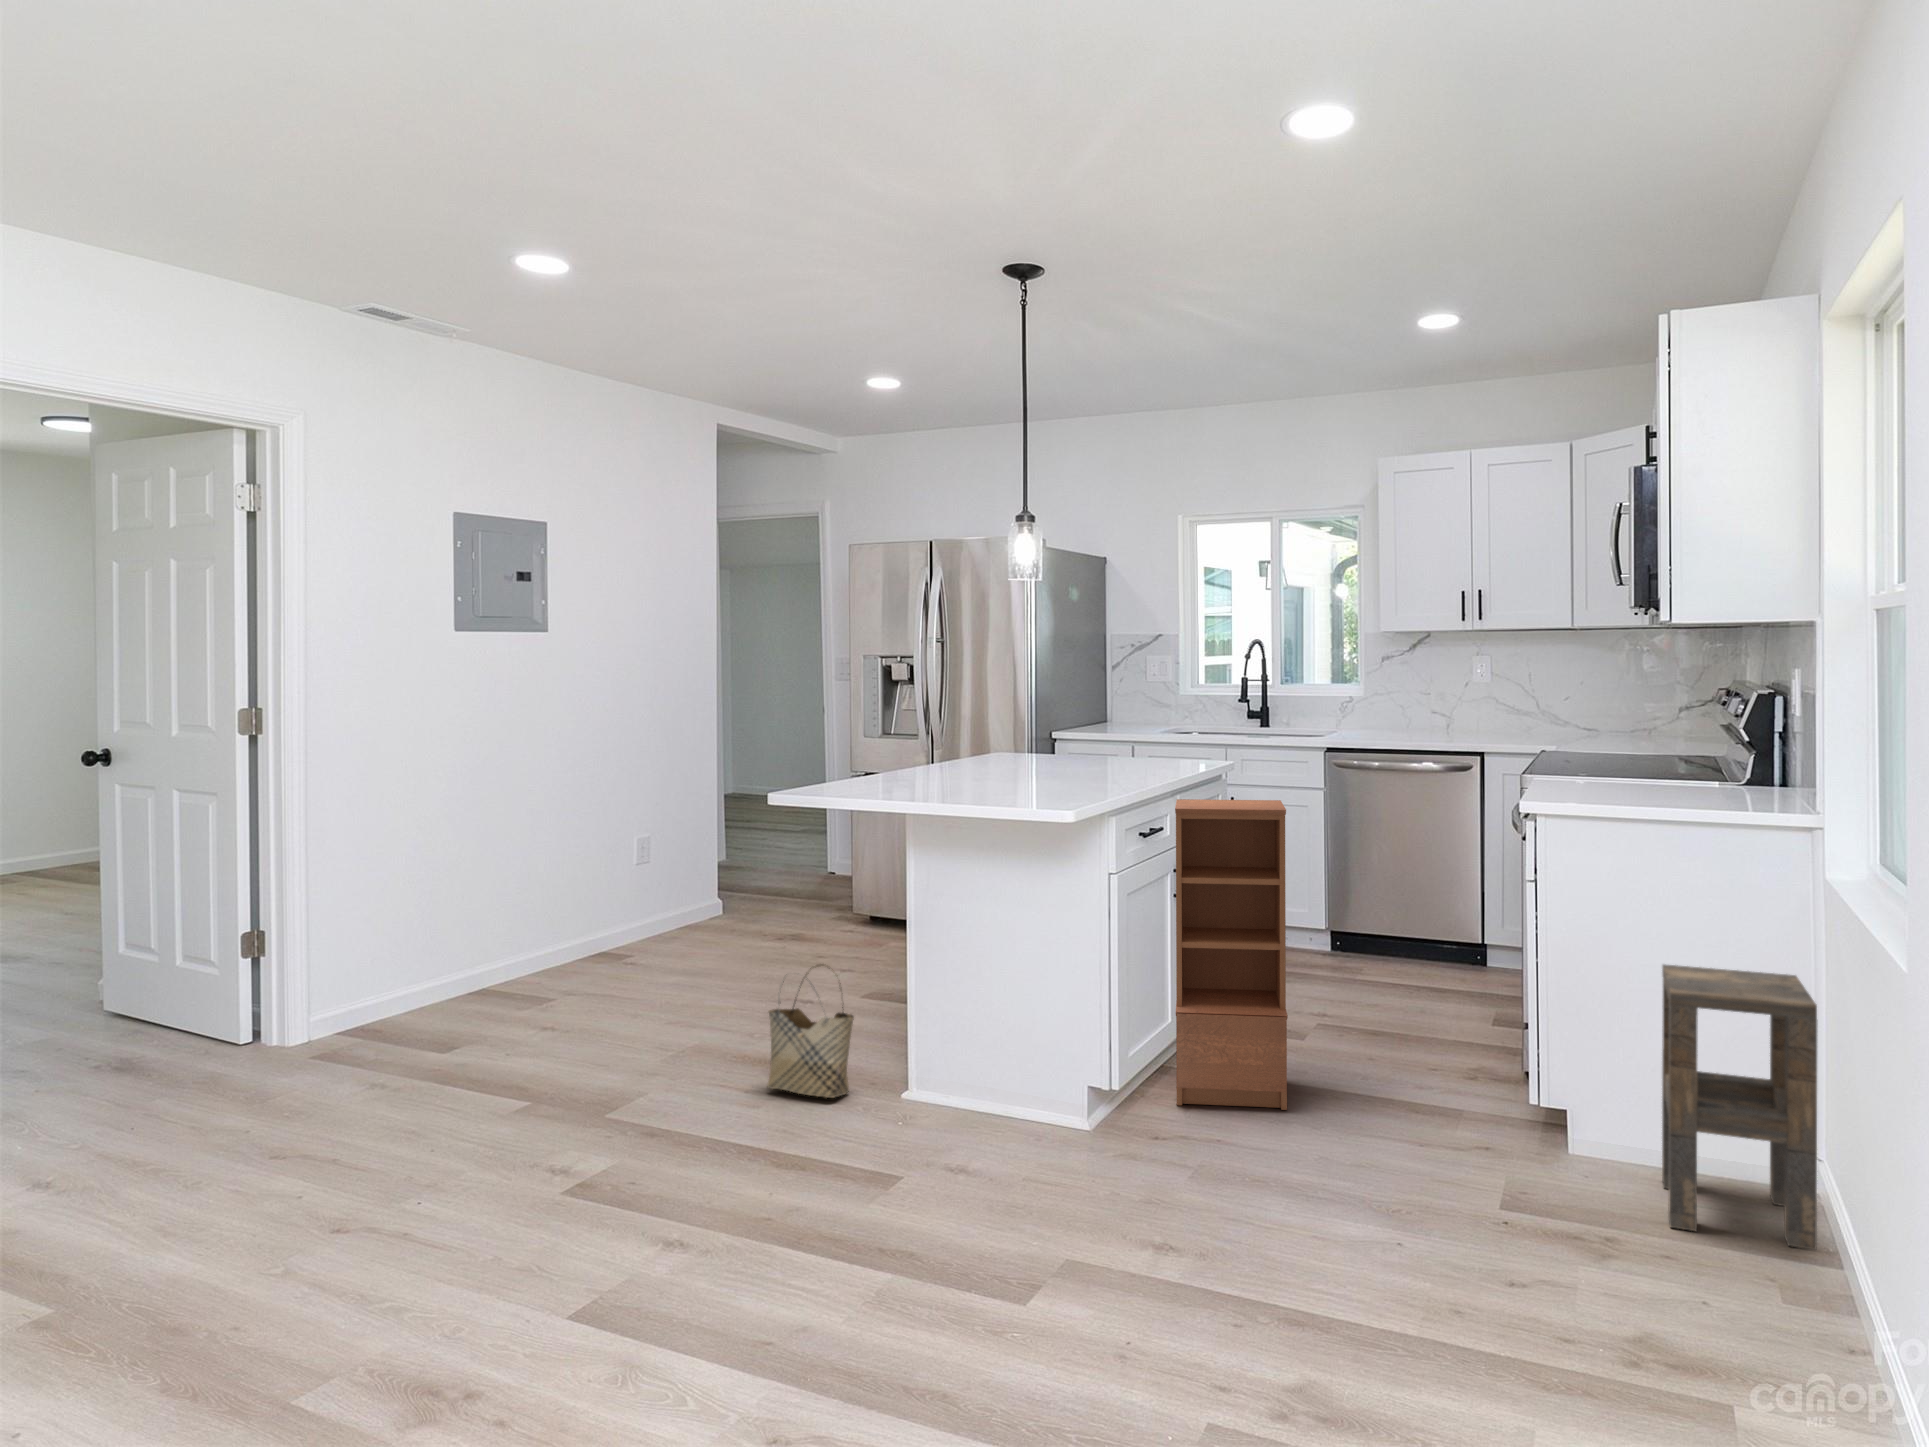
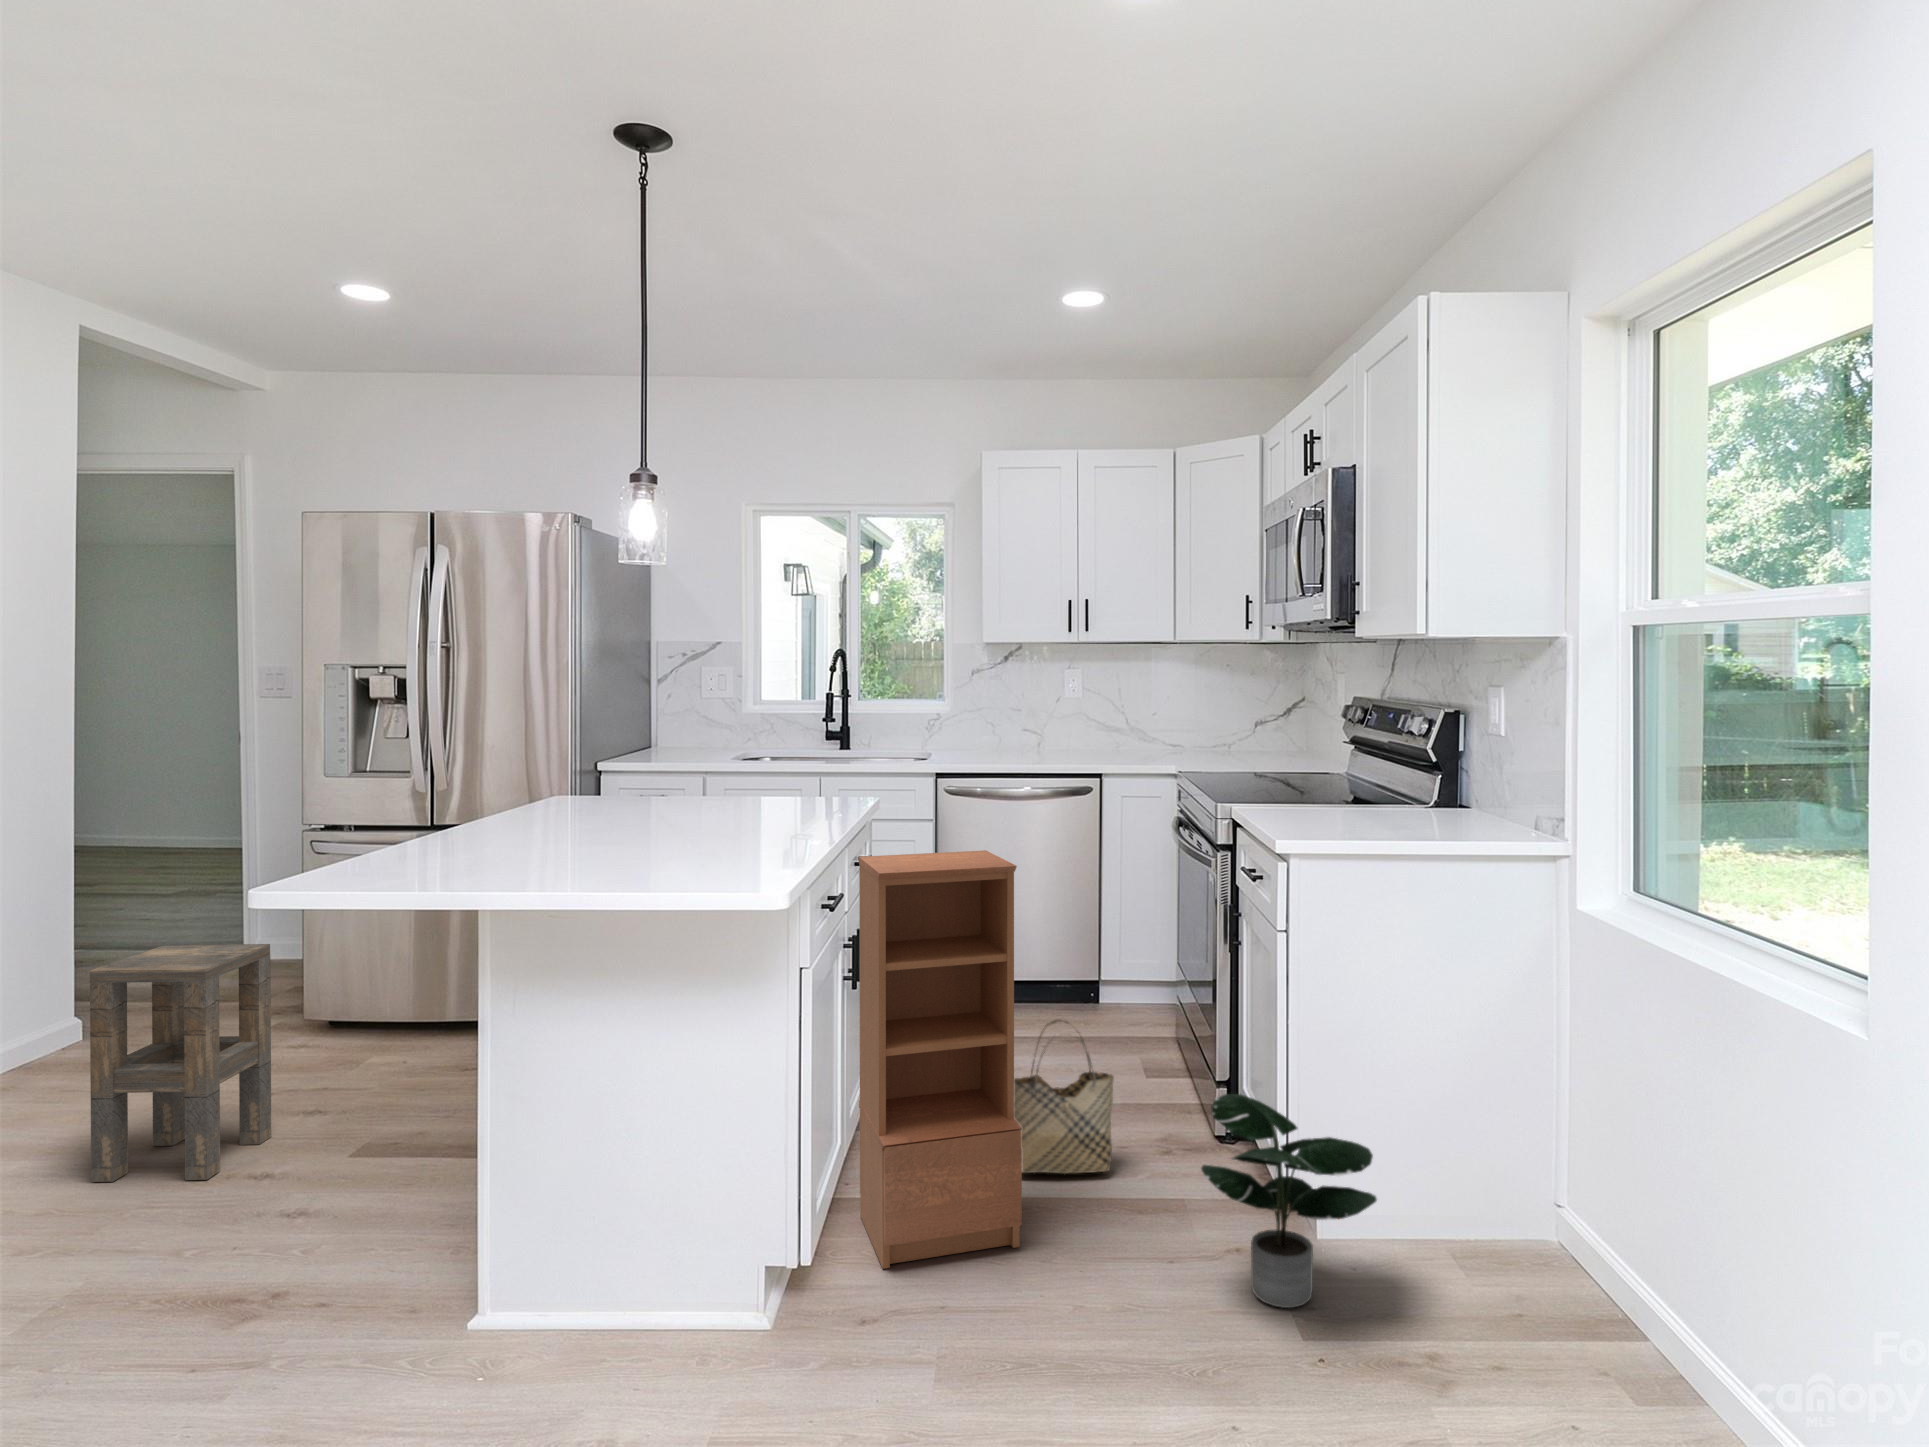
woven basket: present [767,964,854,1098] -> present [1014,1020,1114,1173]
side table: present [1662,965,1817,1250] -> present [90,944,271,1182]
potted plant: none [1412,1006,1568,1178] -> present [1201,1094,1377,1308]

